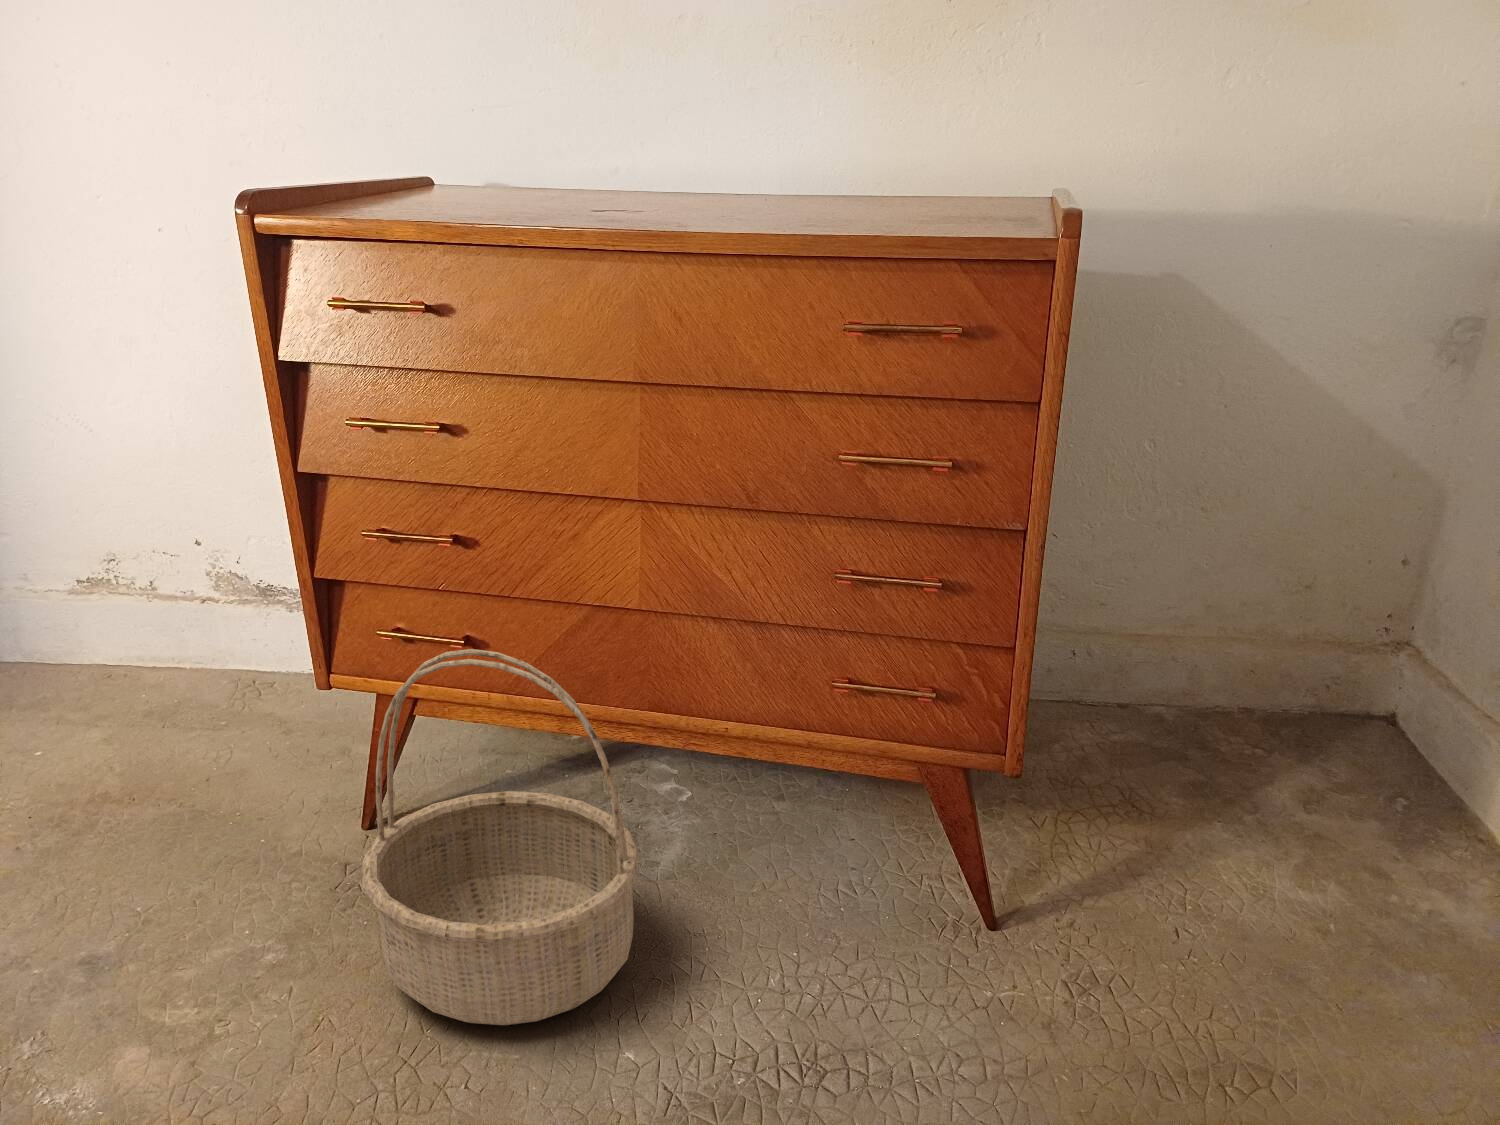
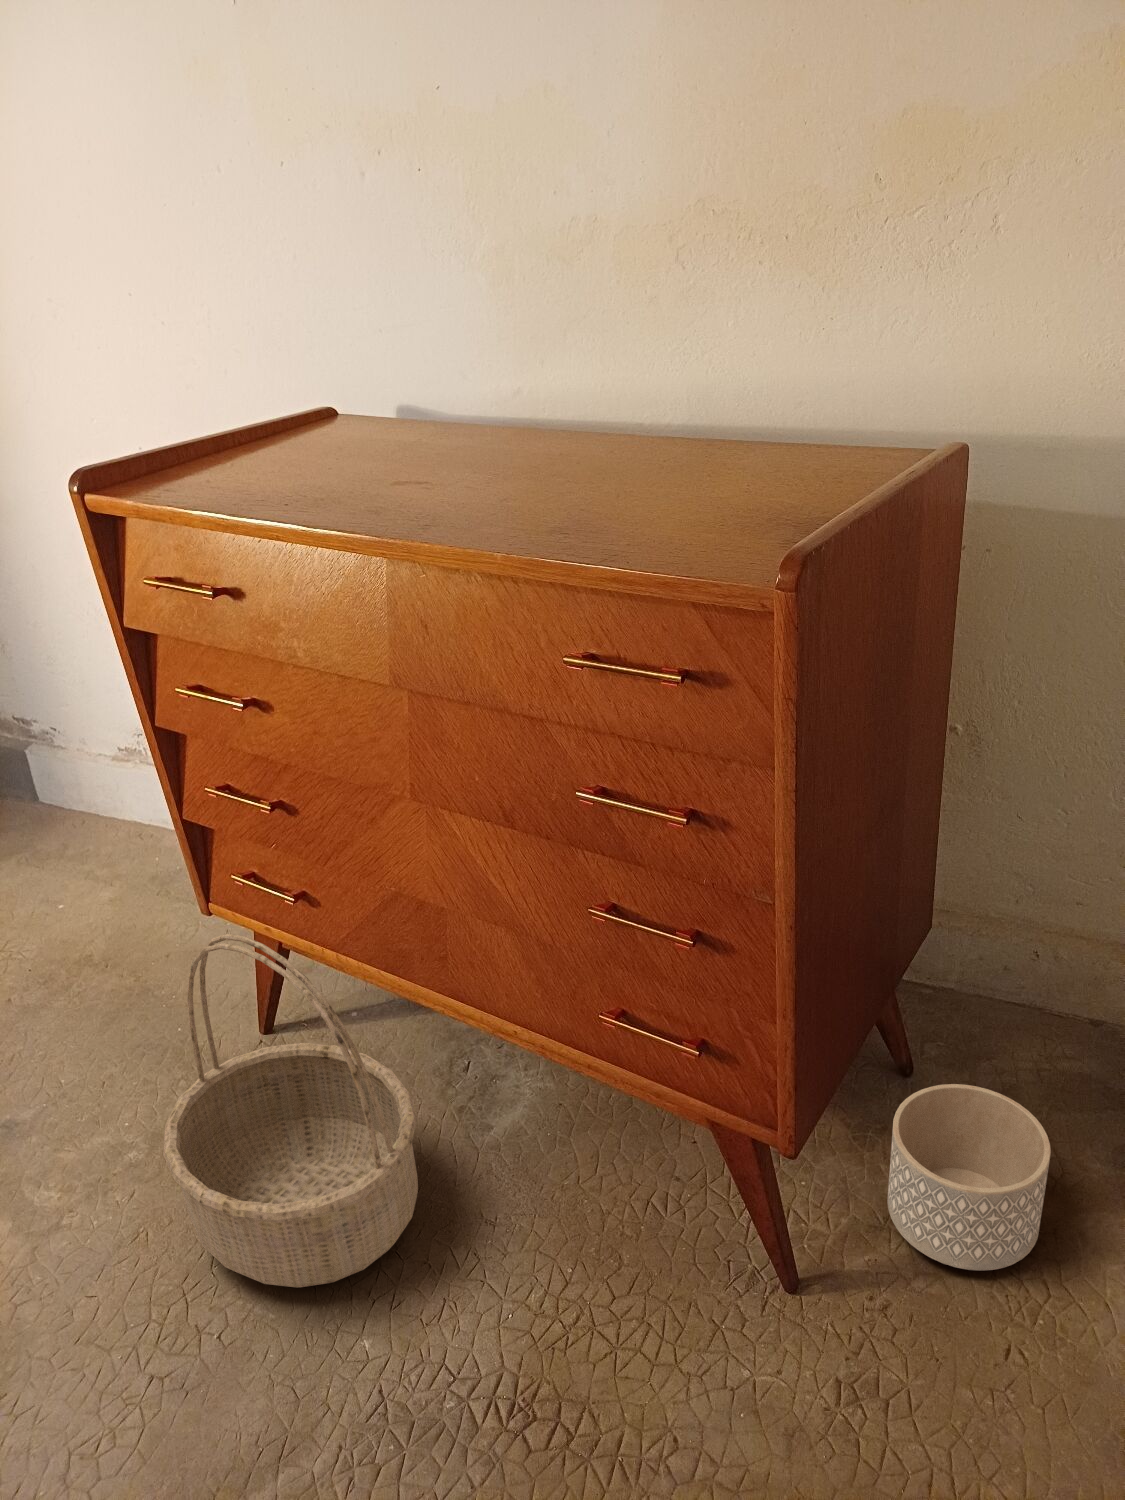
planter: none [1034,739,1174,883] -> present [887,1084,1051,1271]

